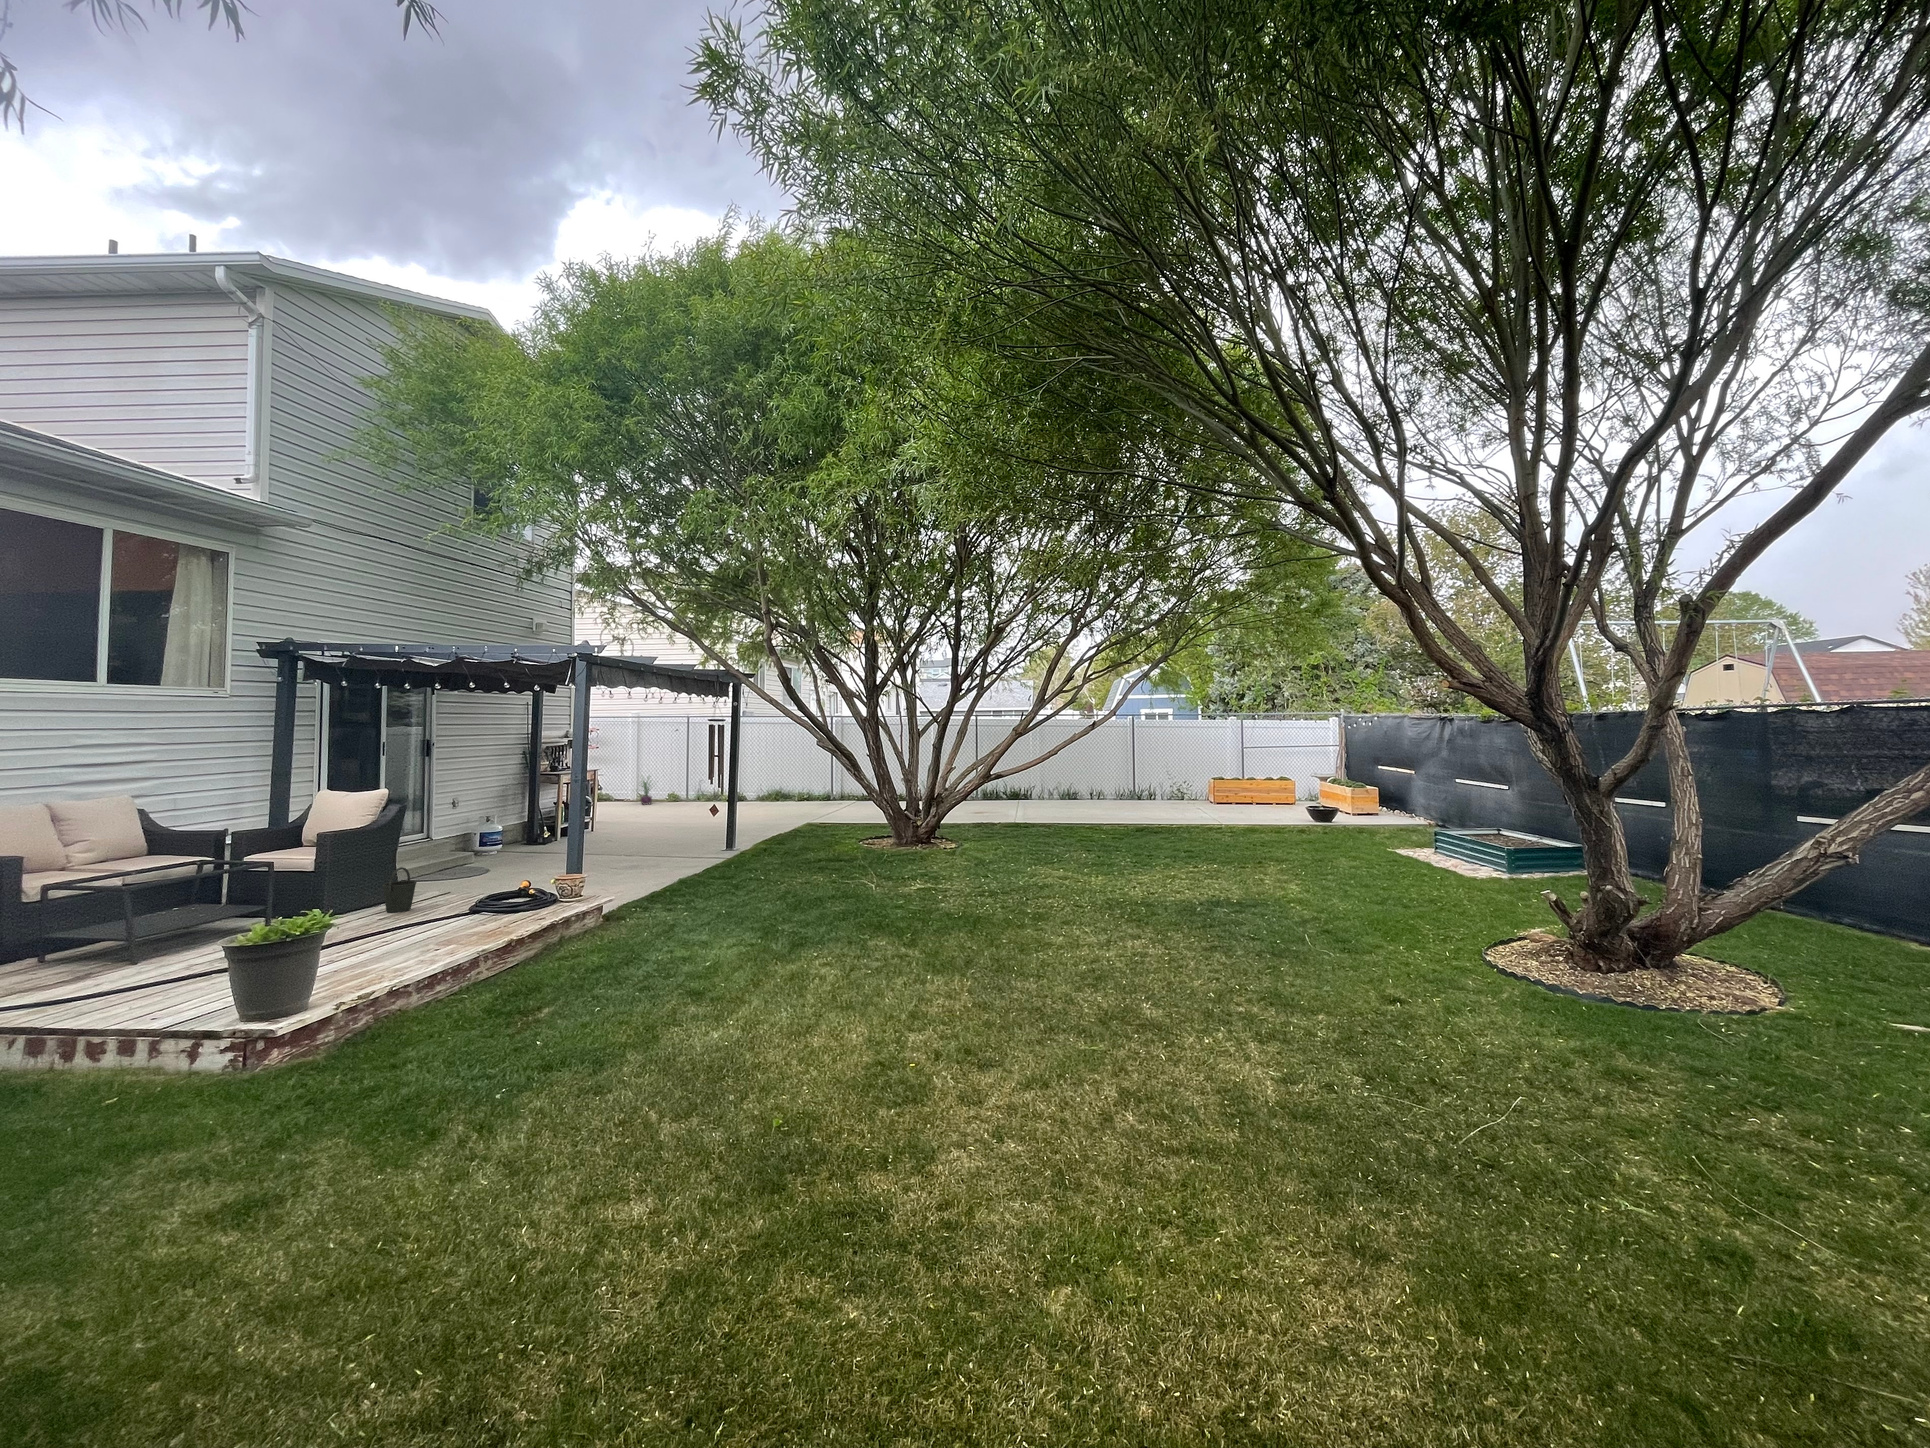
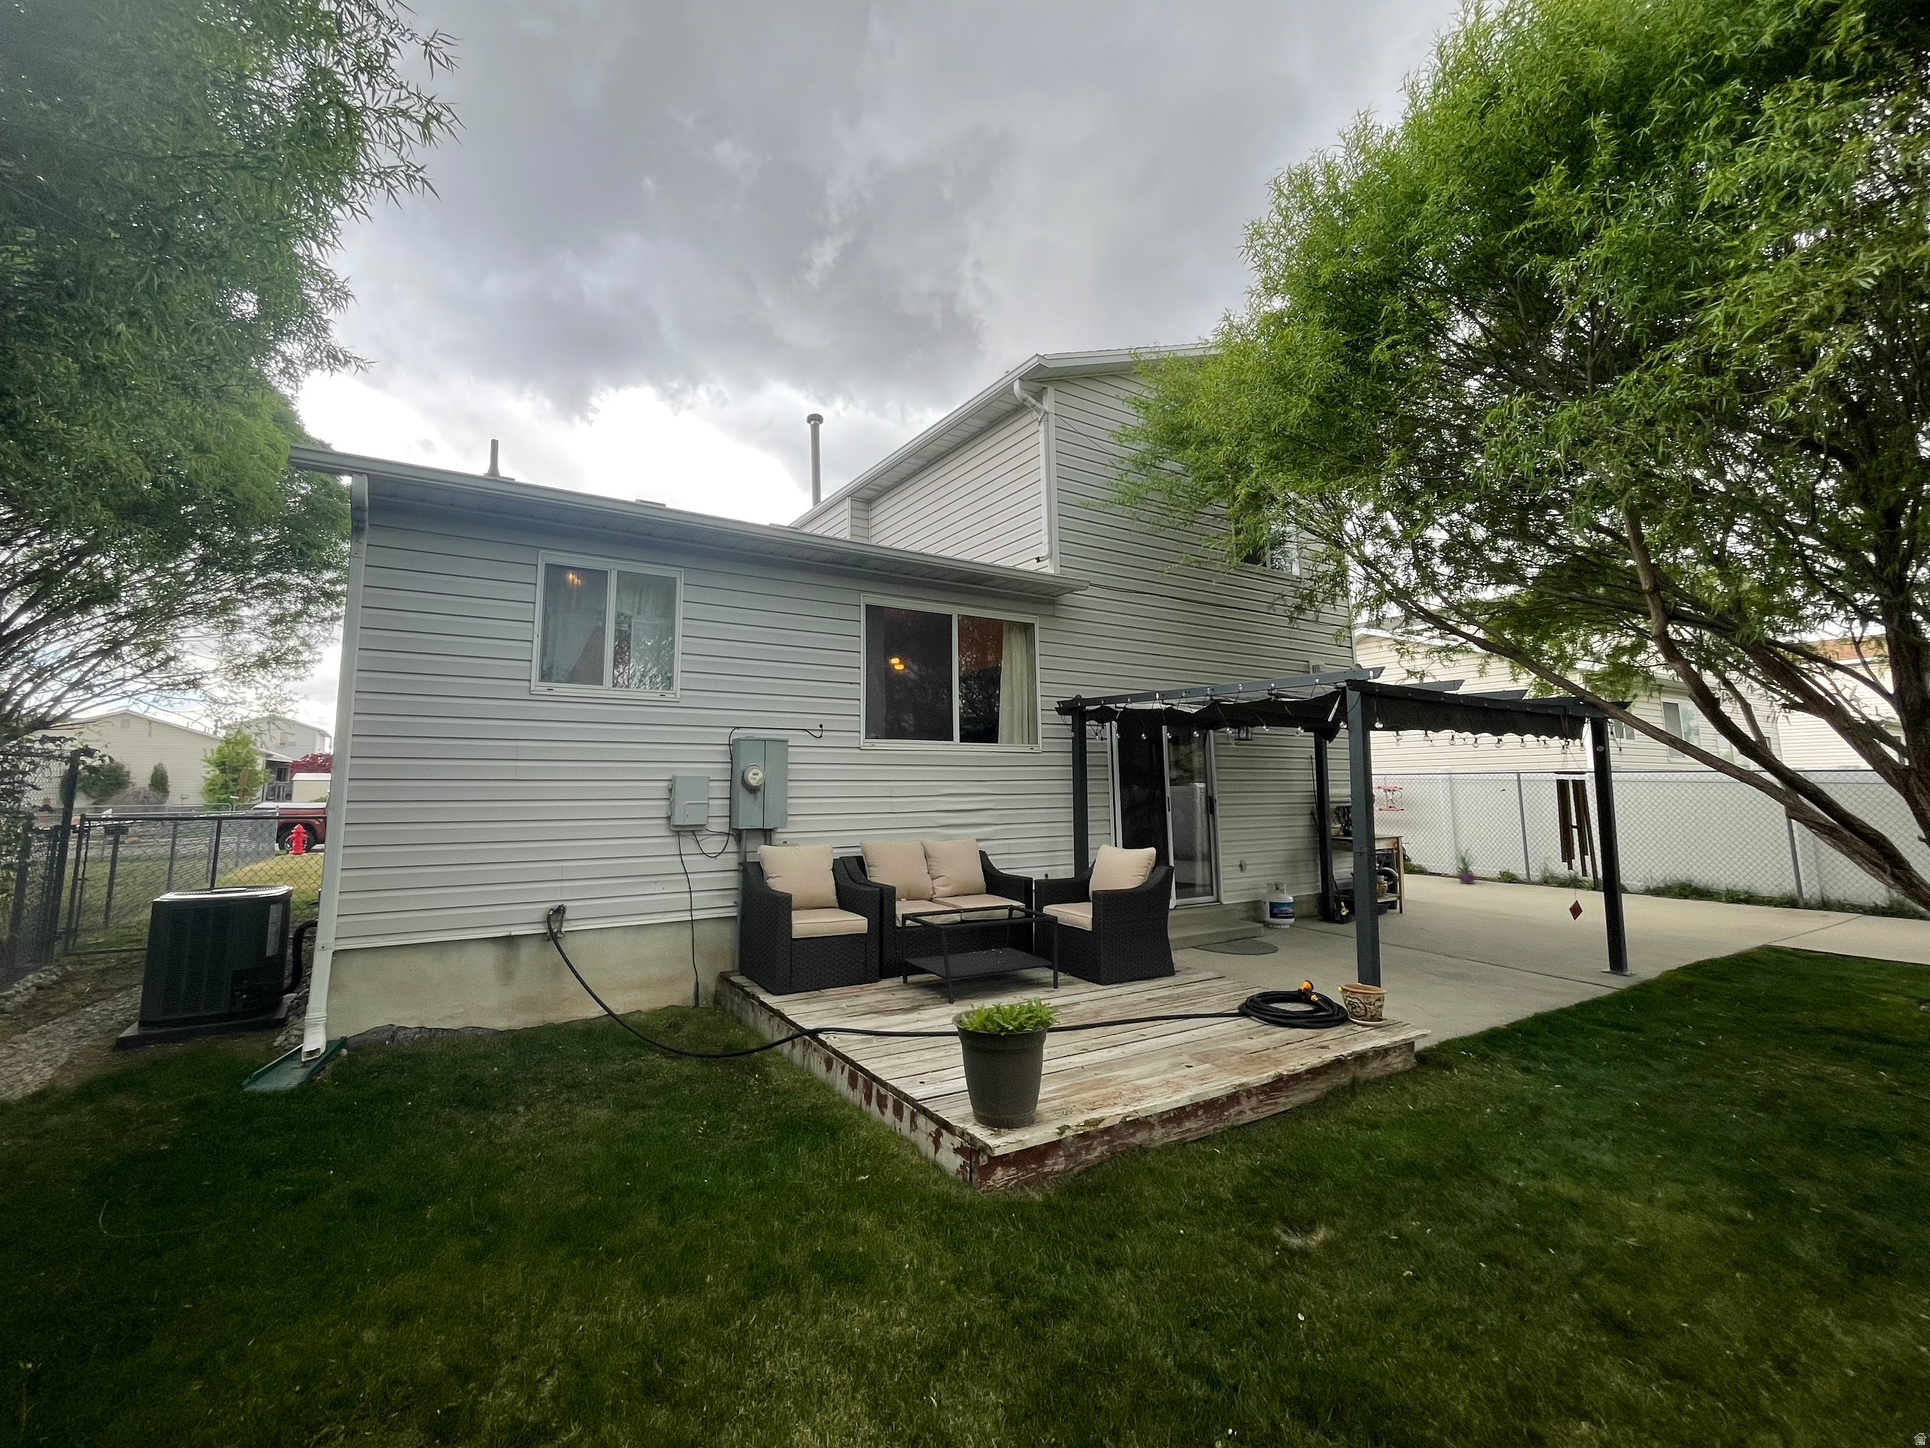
bucket: present [382,867,417,913] -> none [1155,937,1188,989]

